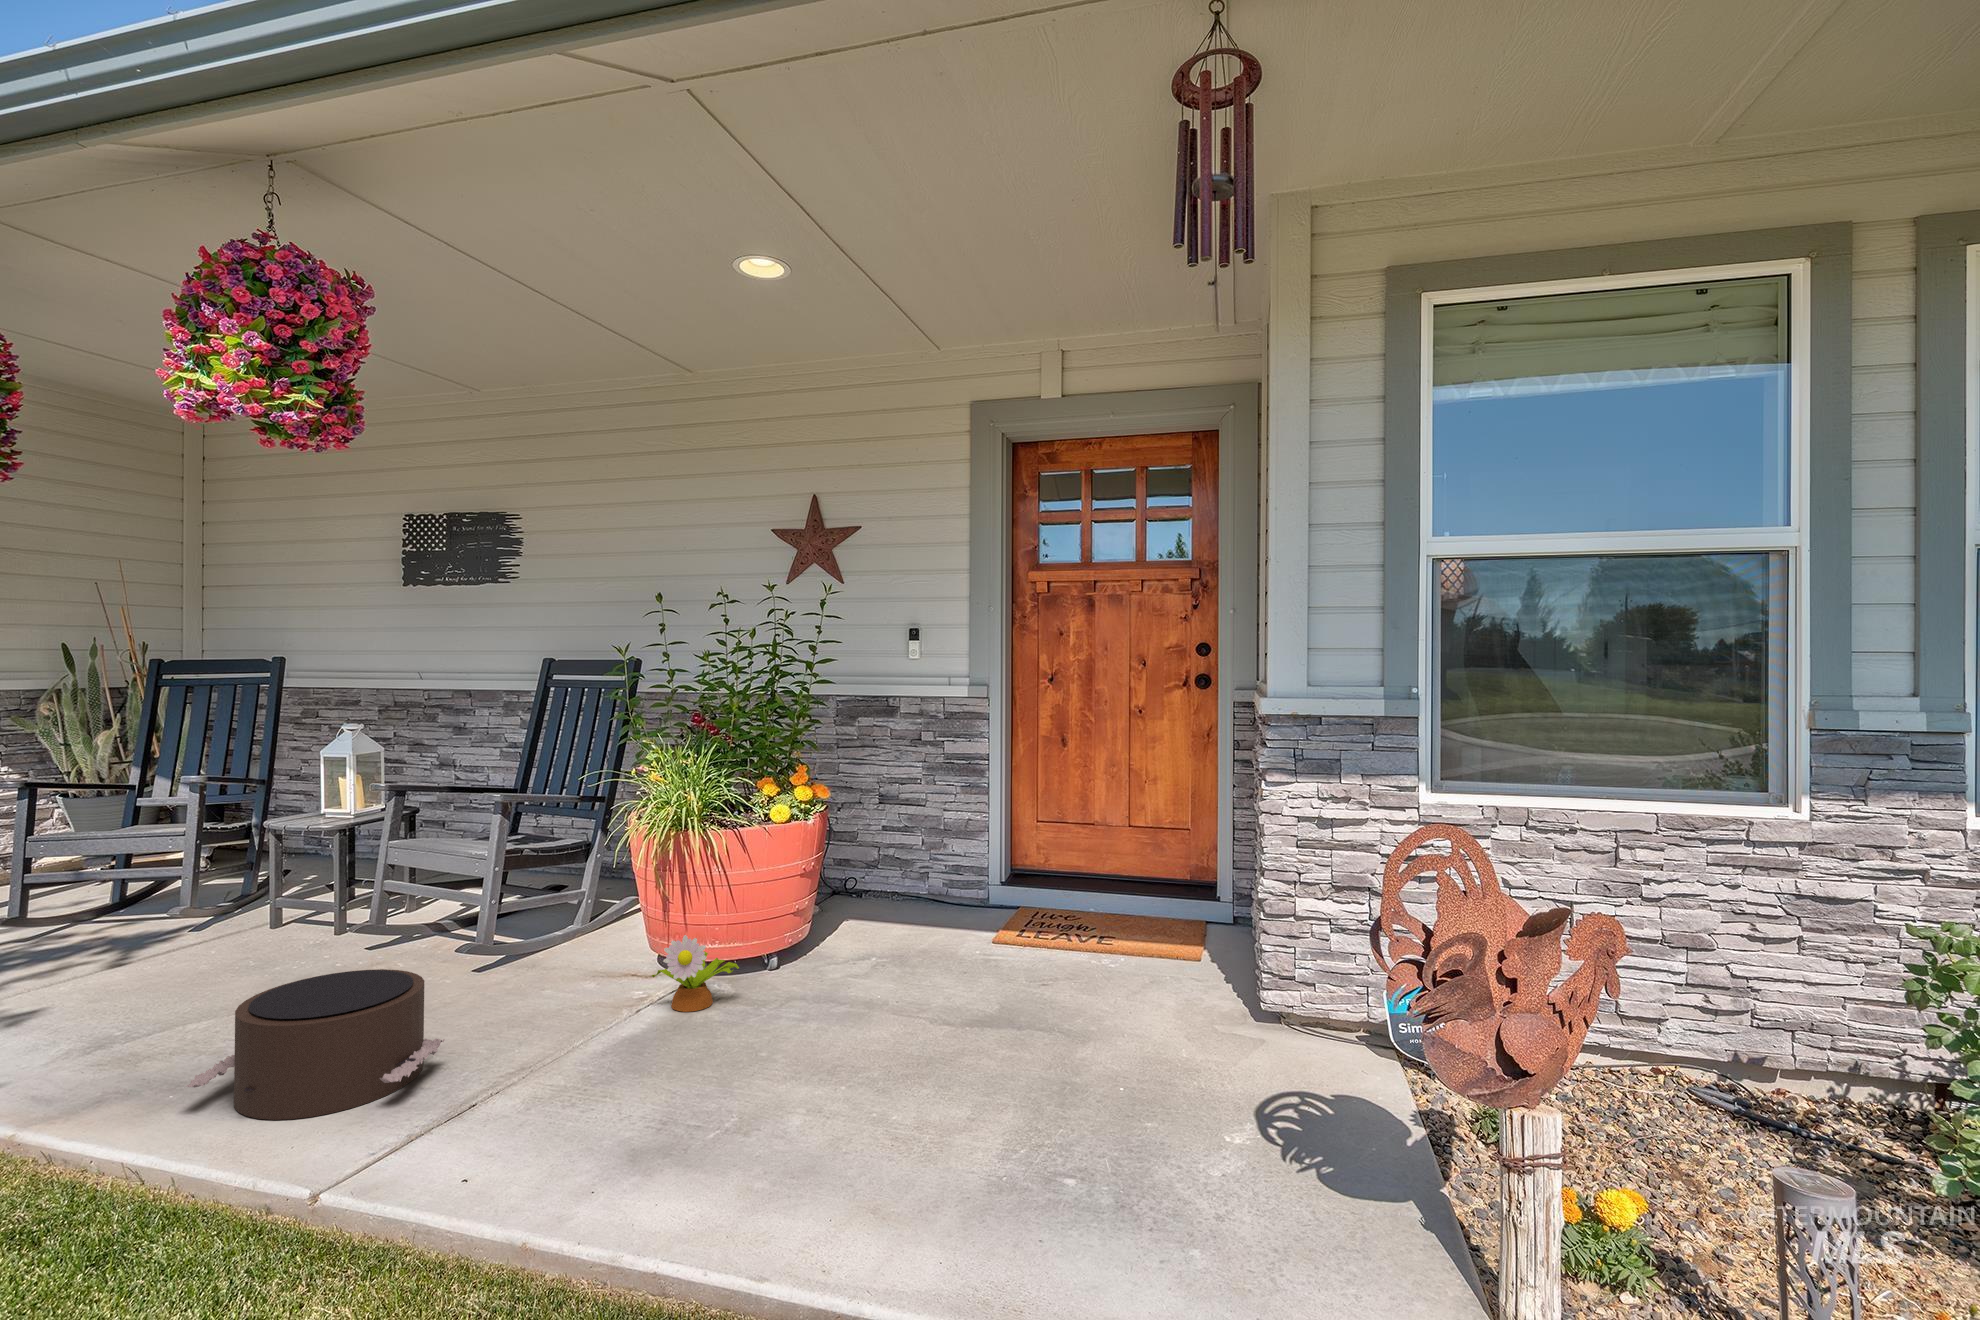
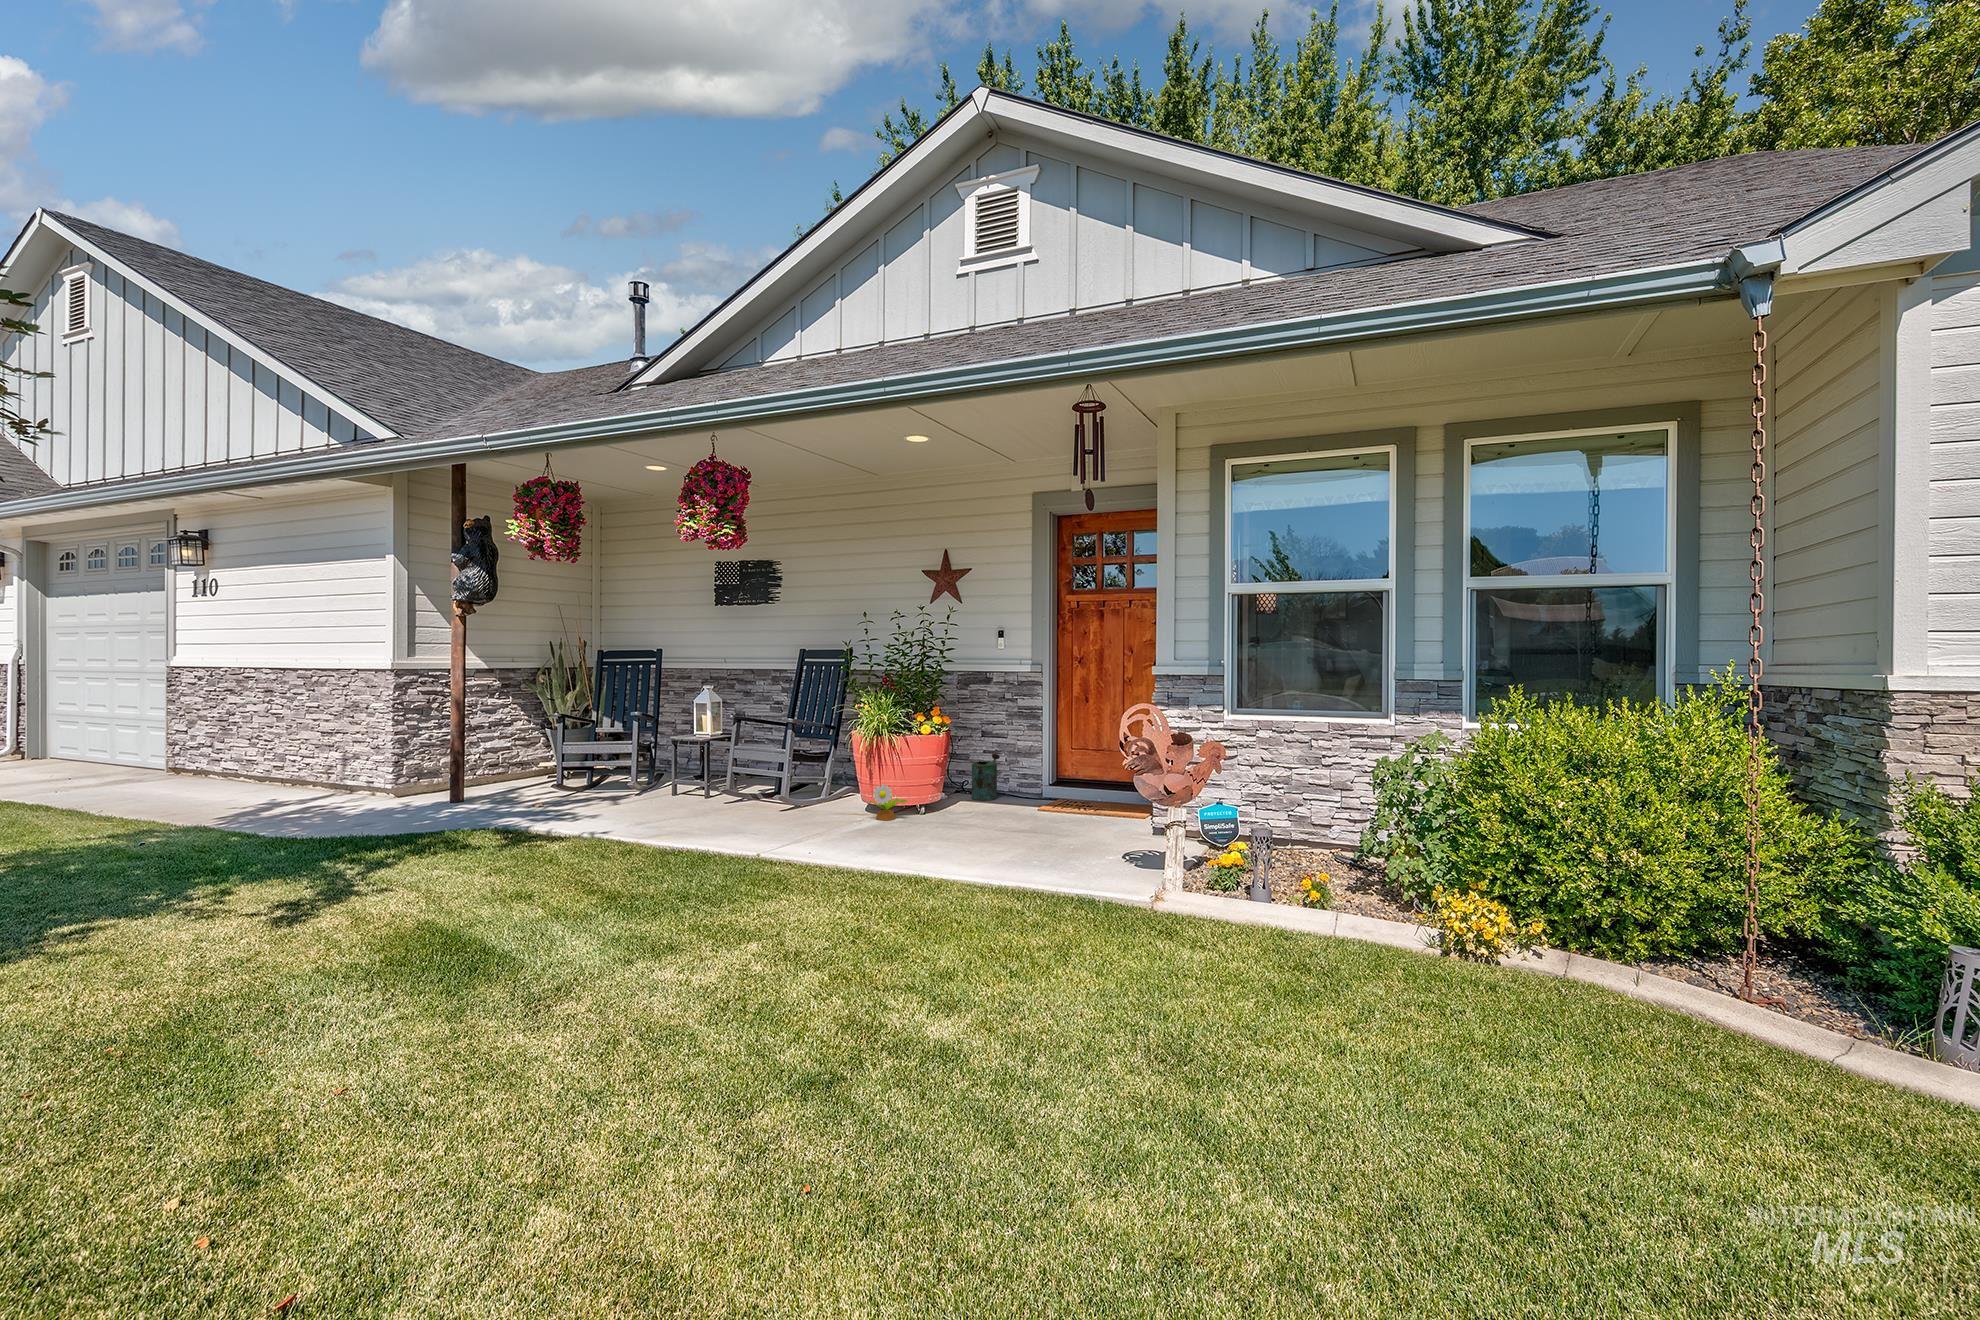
watering can: none [862,845,911,937] -> present [972,754,1000,800]
pouf: present [186,969,445,1120] -> none [694,791,784,840]

